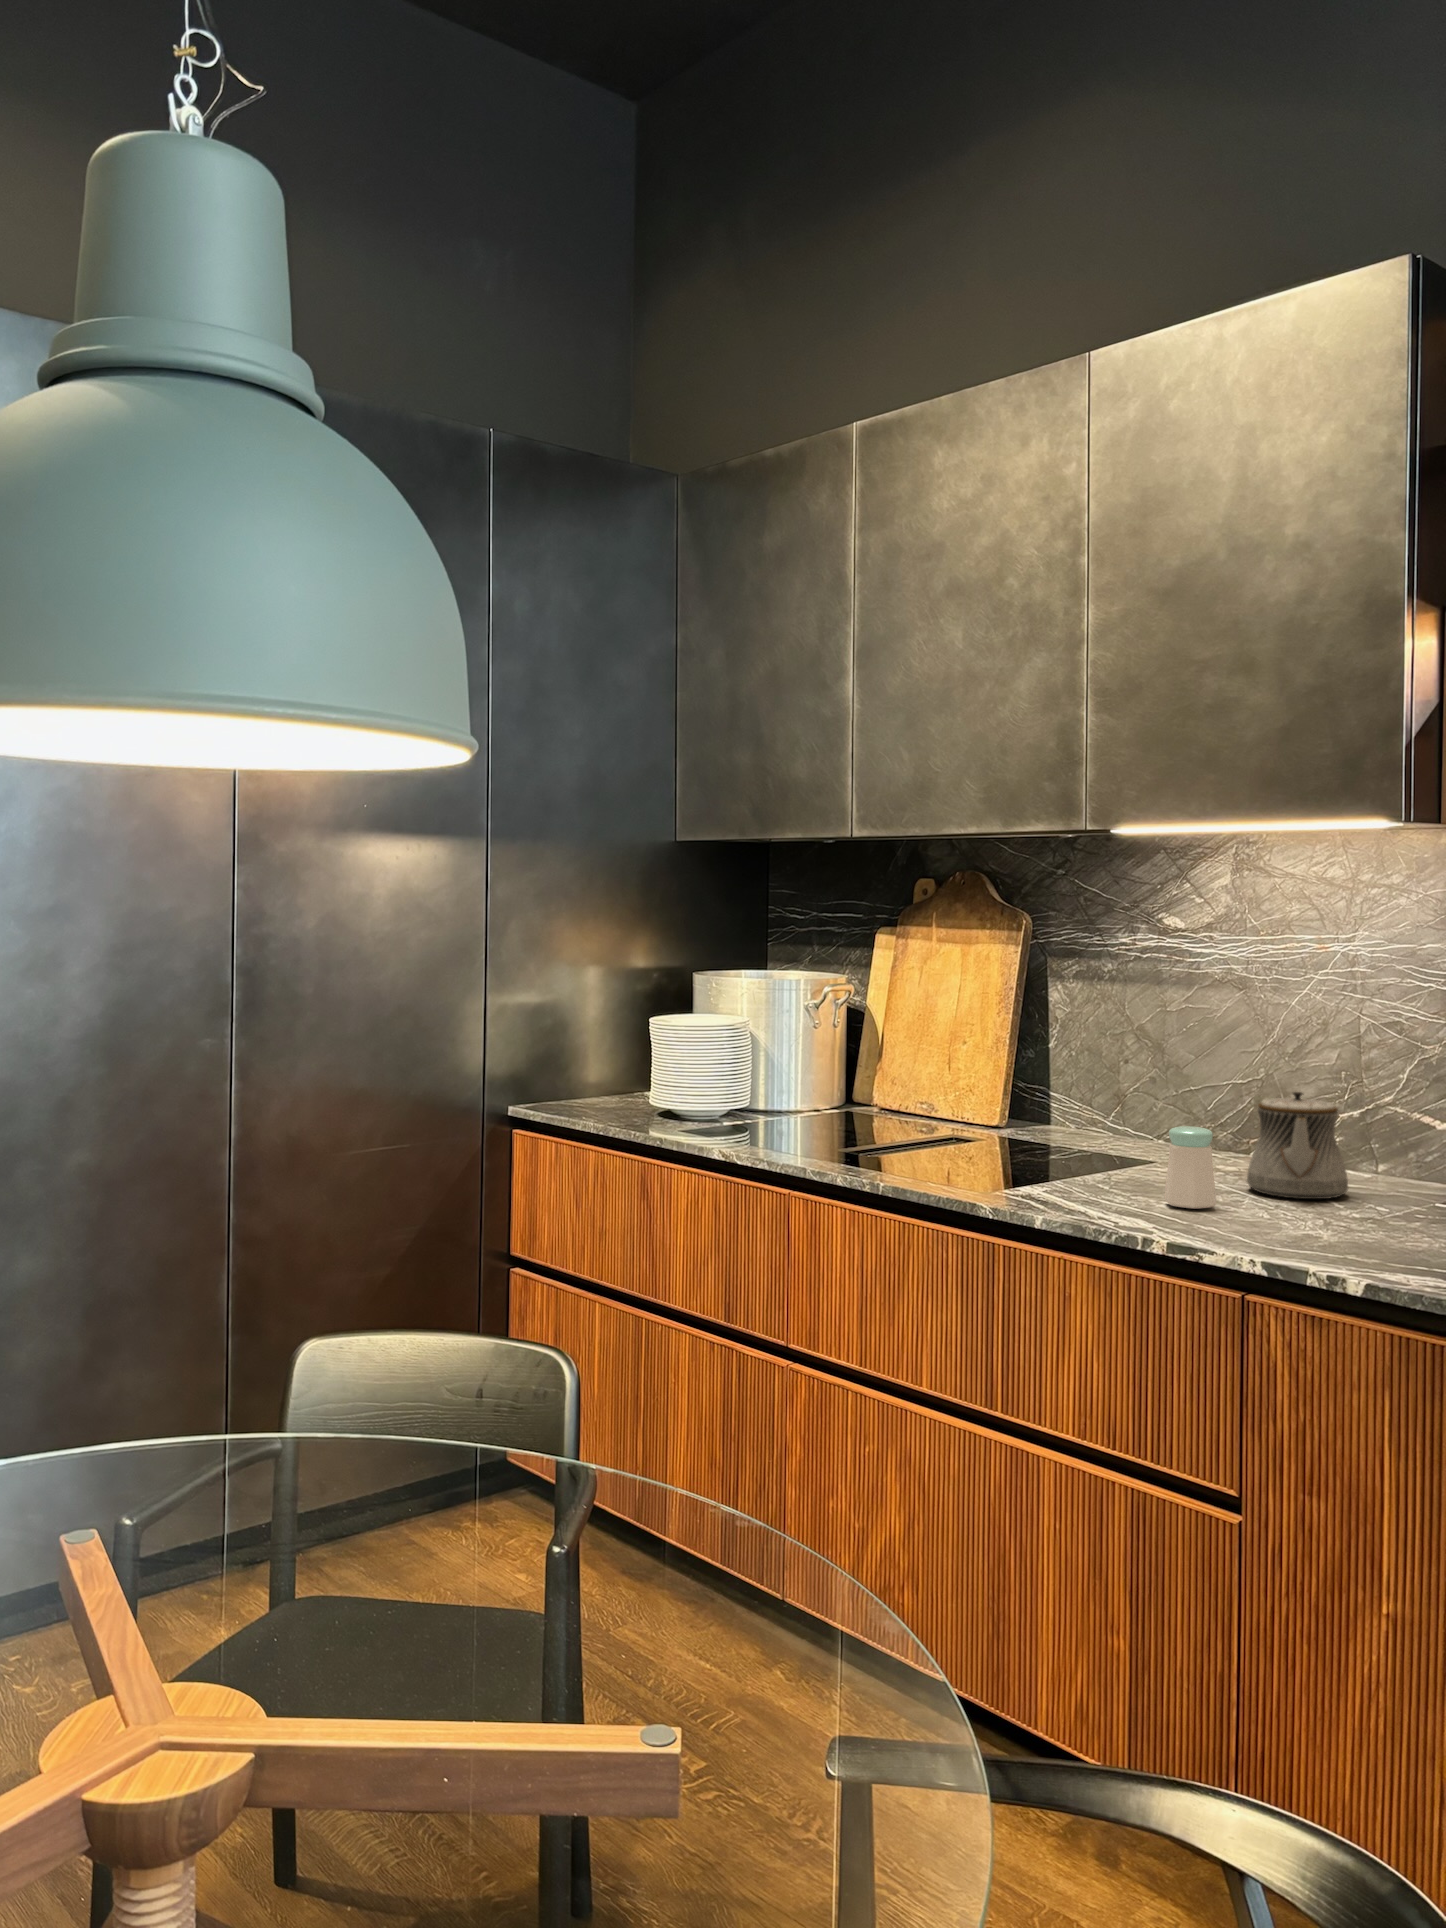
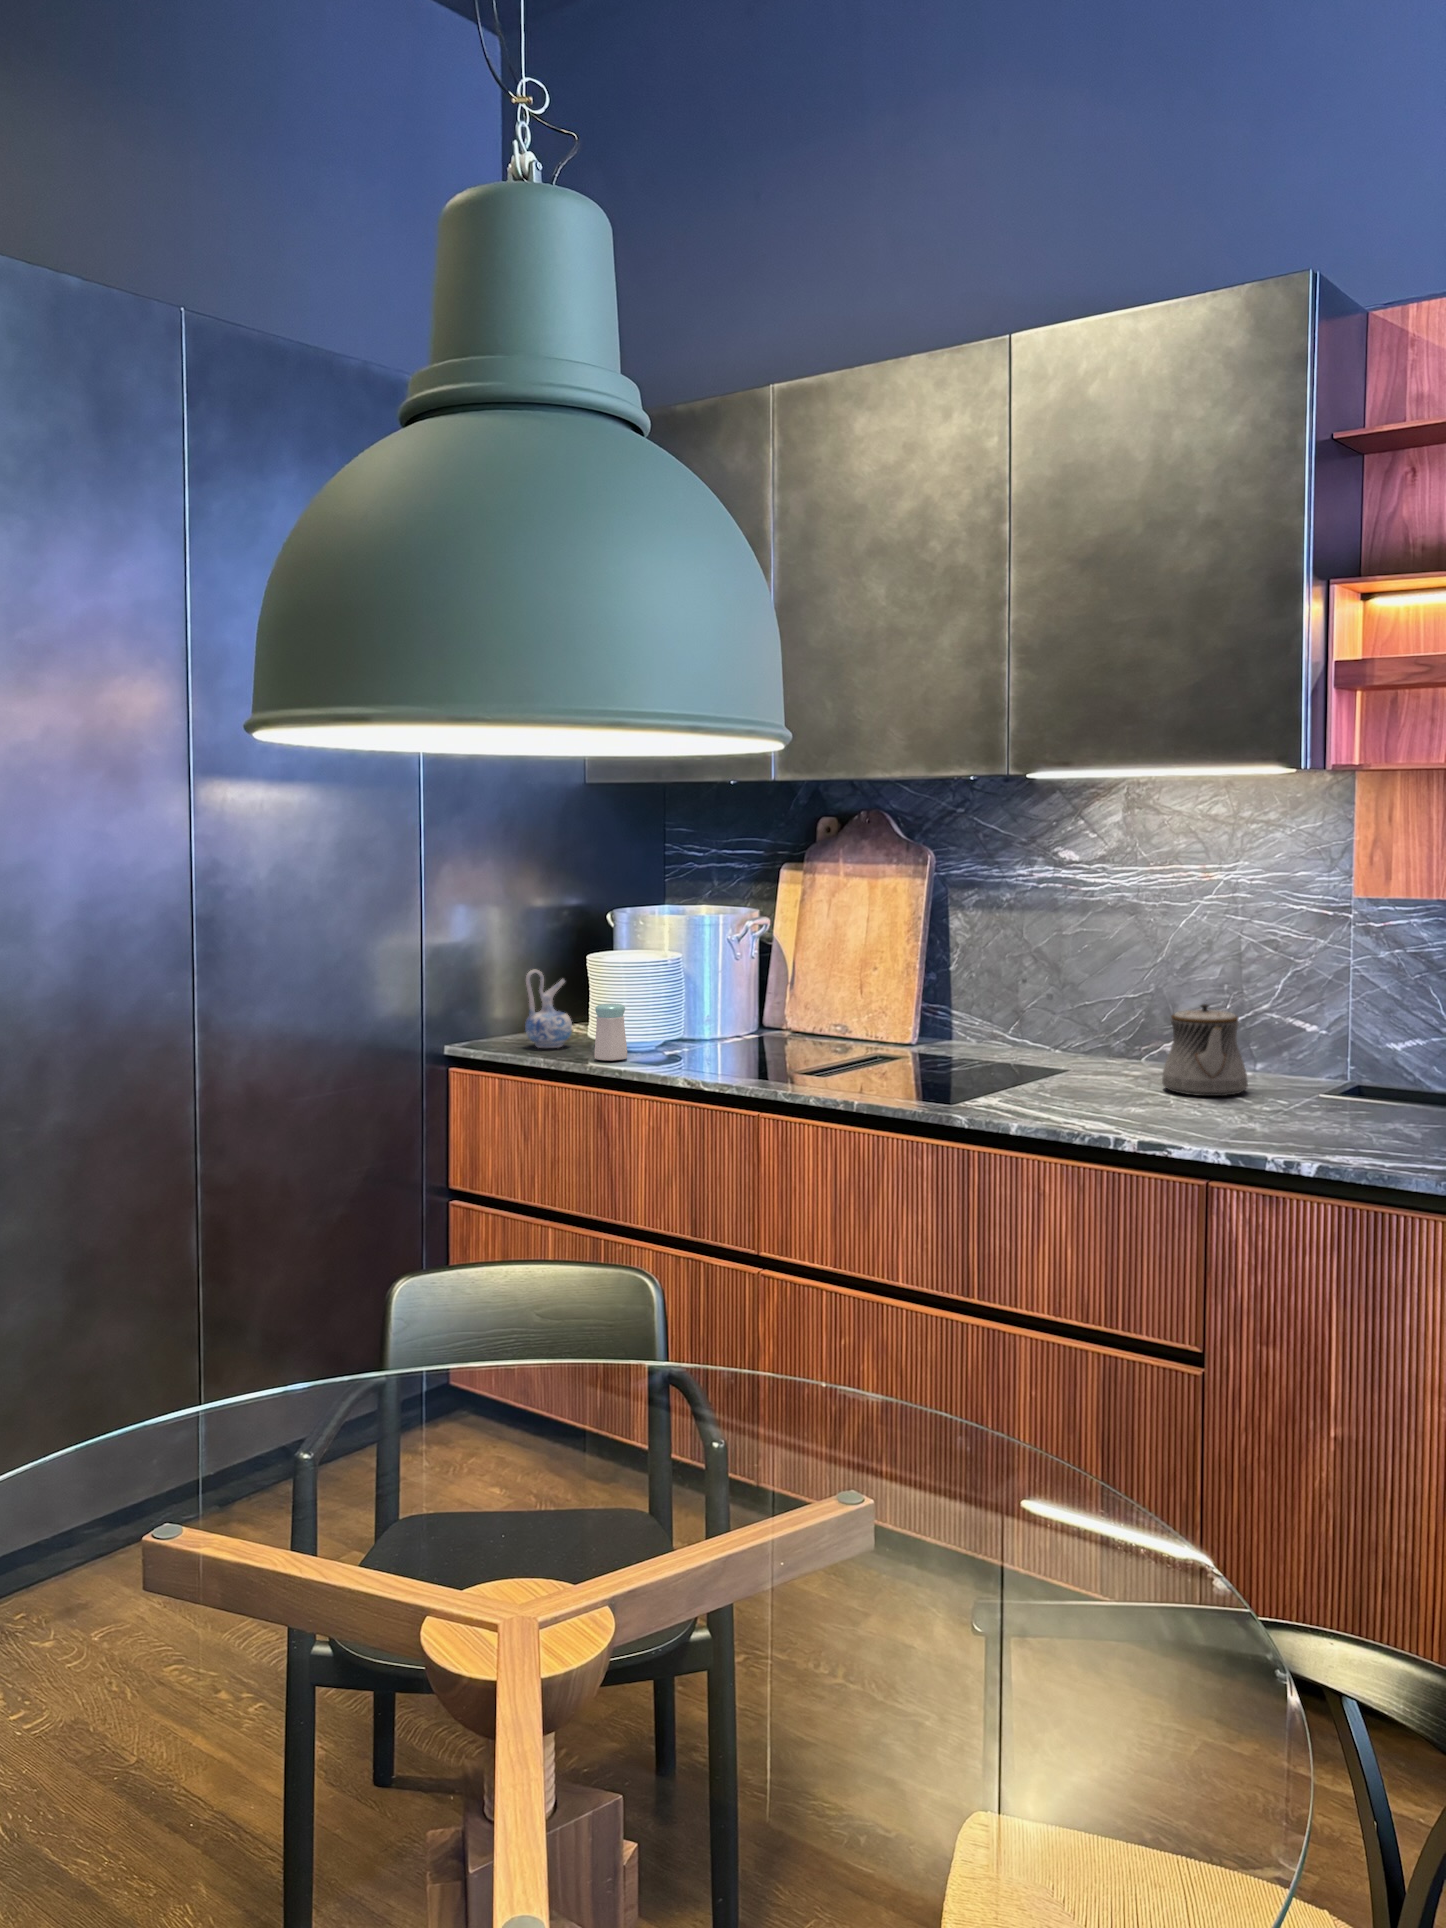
ceramic pitcher: none [590,1029,640,1113] -> present [525,970,572,1048]
salt shaker: present [1165,1126,1216,1209] -> present [594,1004,627,1061]

